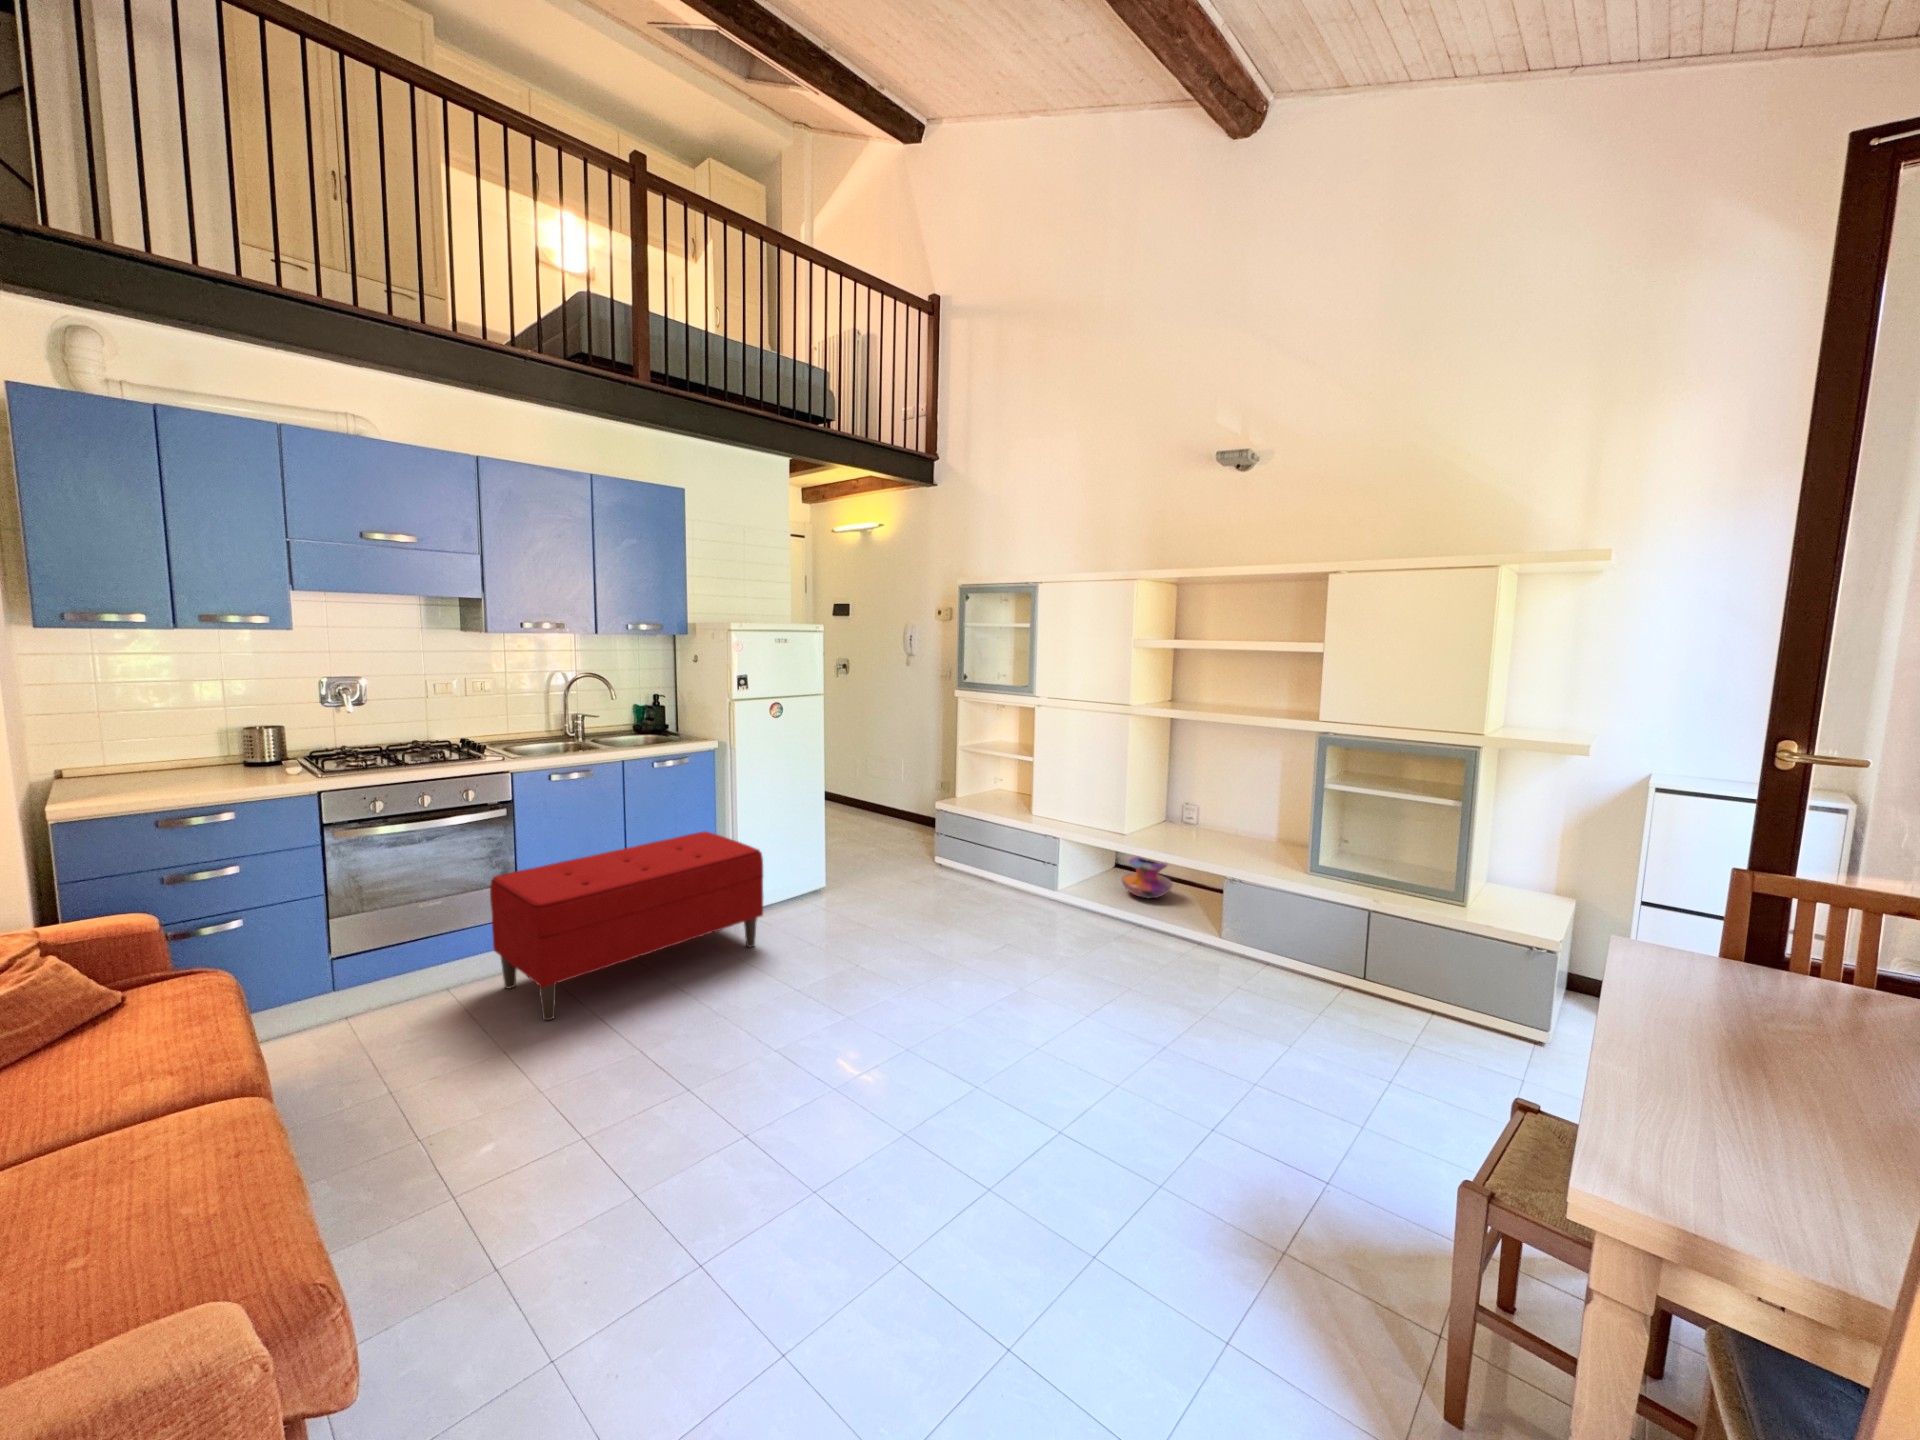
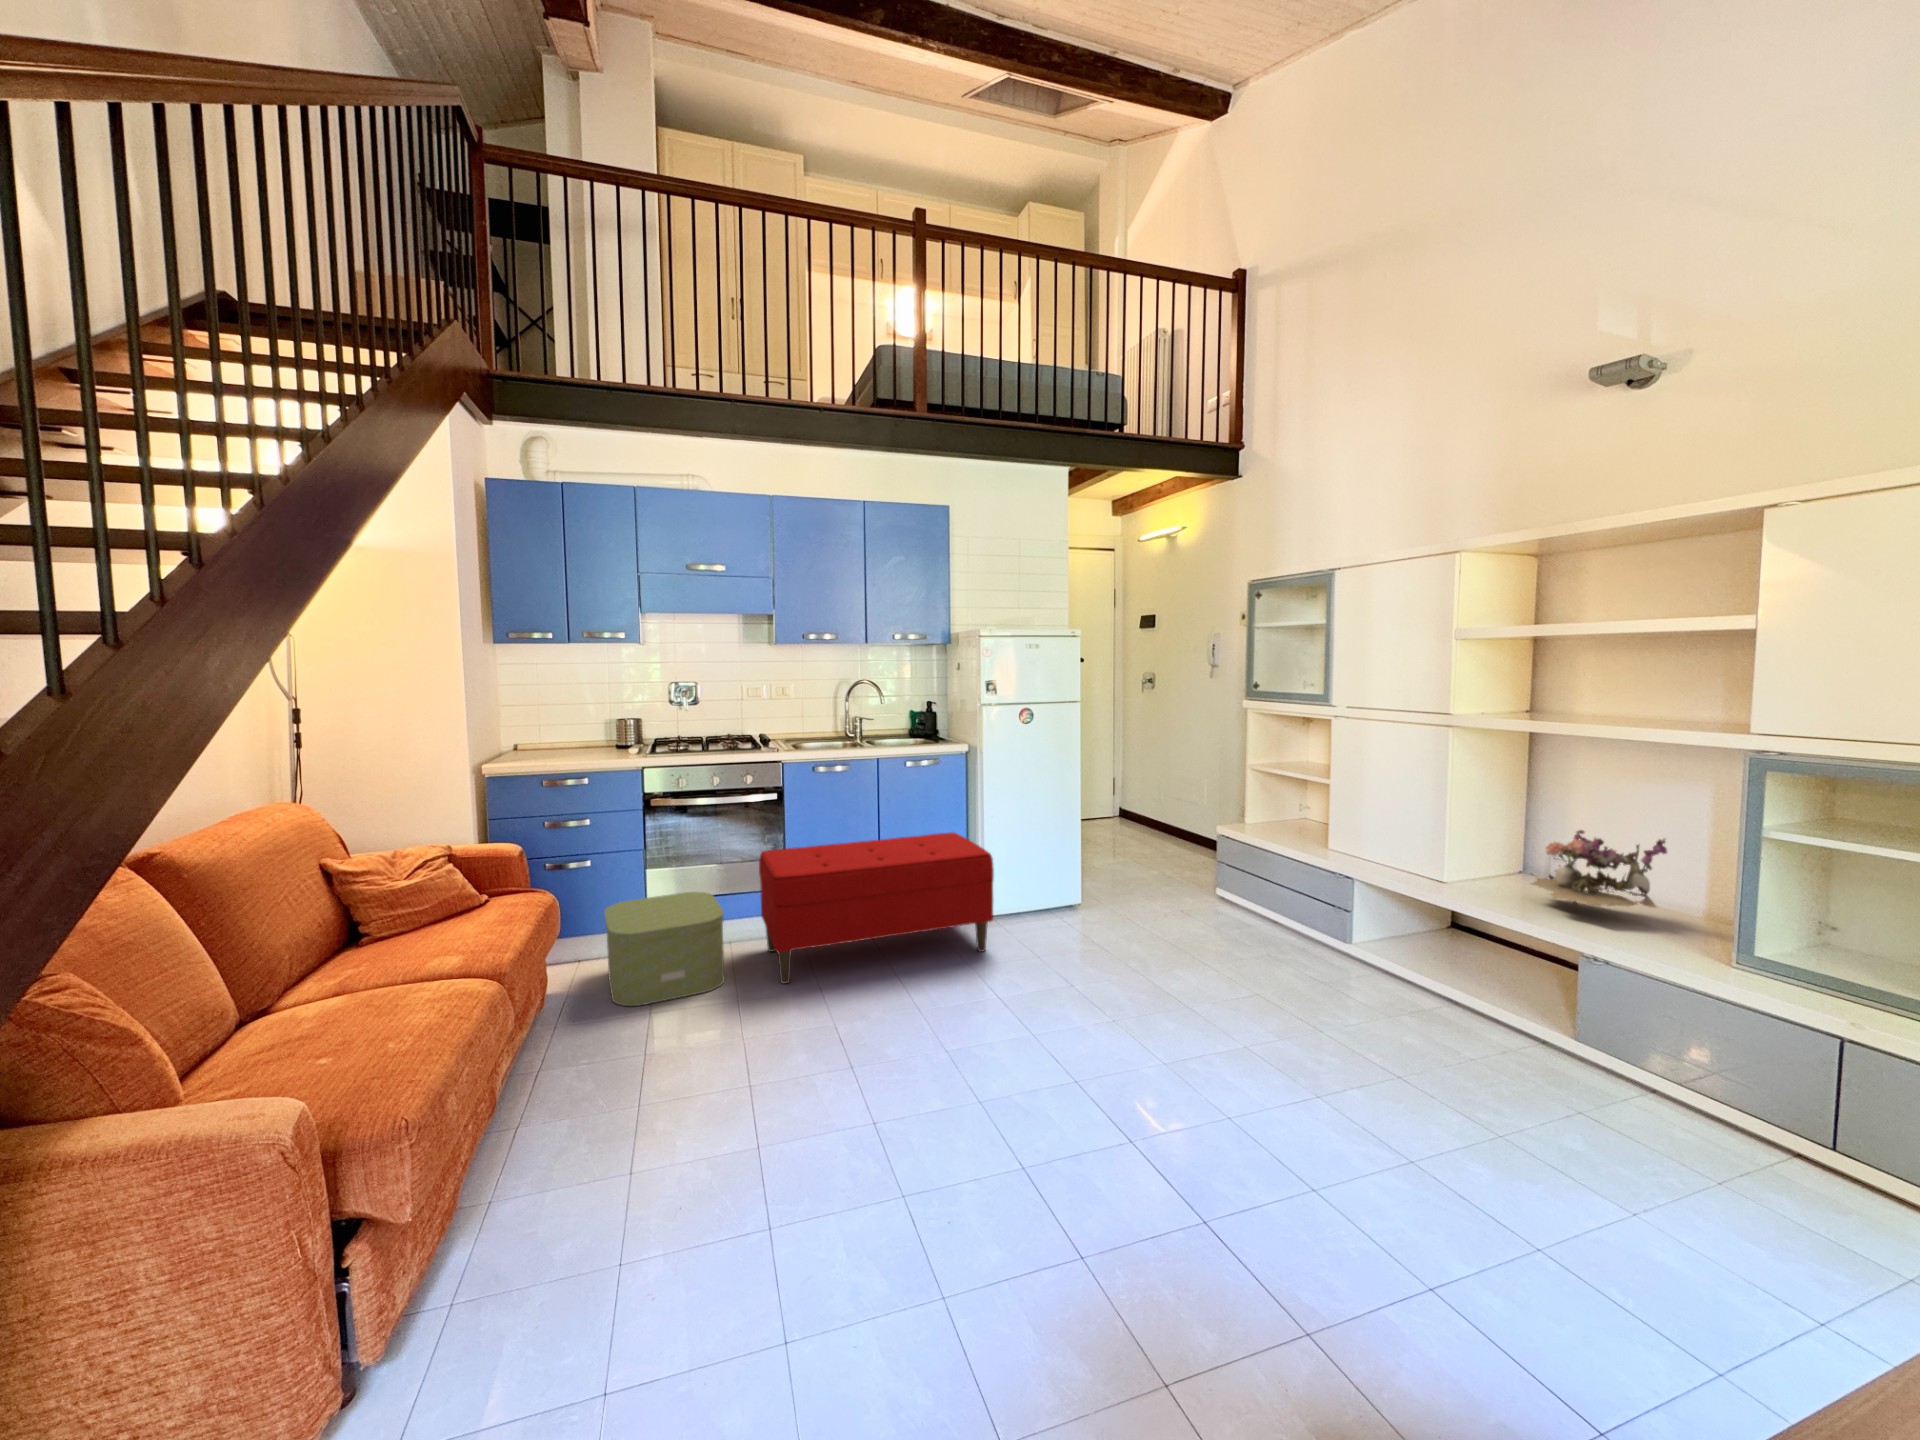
flower arrangement: none [1181,787,1261,843] -> present [1532,830,1667,908]
decorative vase: present [1121,857,1173,898] -> none [1444,916,1524,974]
storage box: none [282,934,468,1090] -> present [604,892,725,1006]

